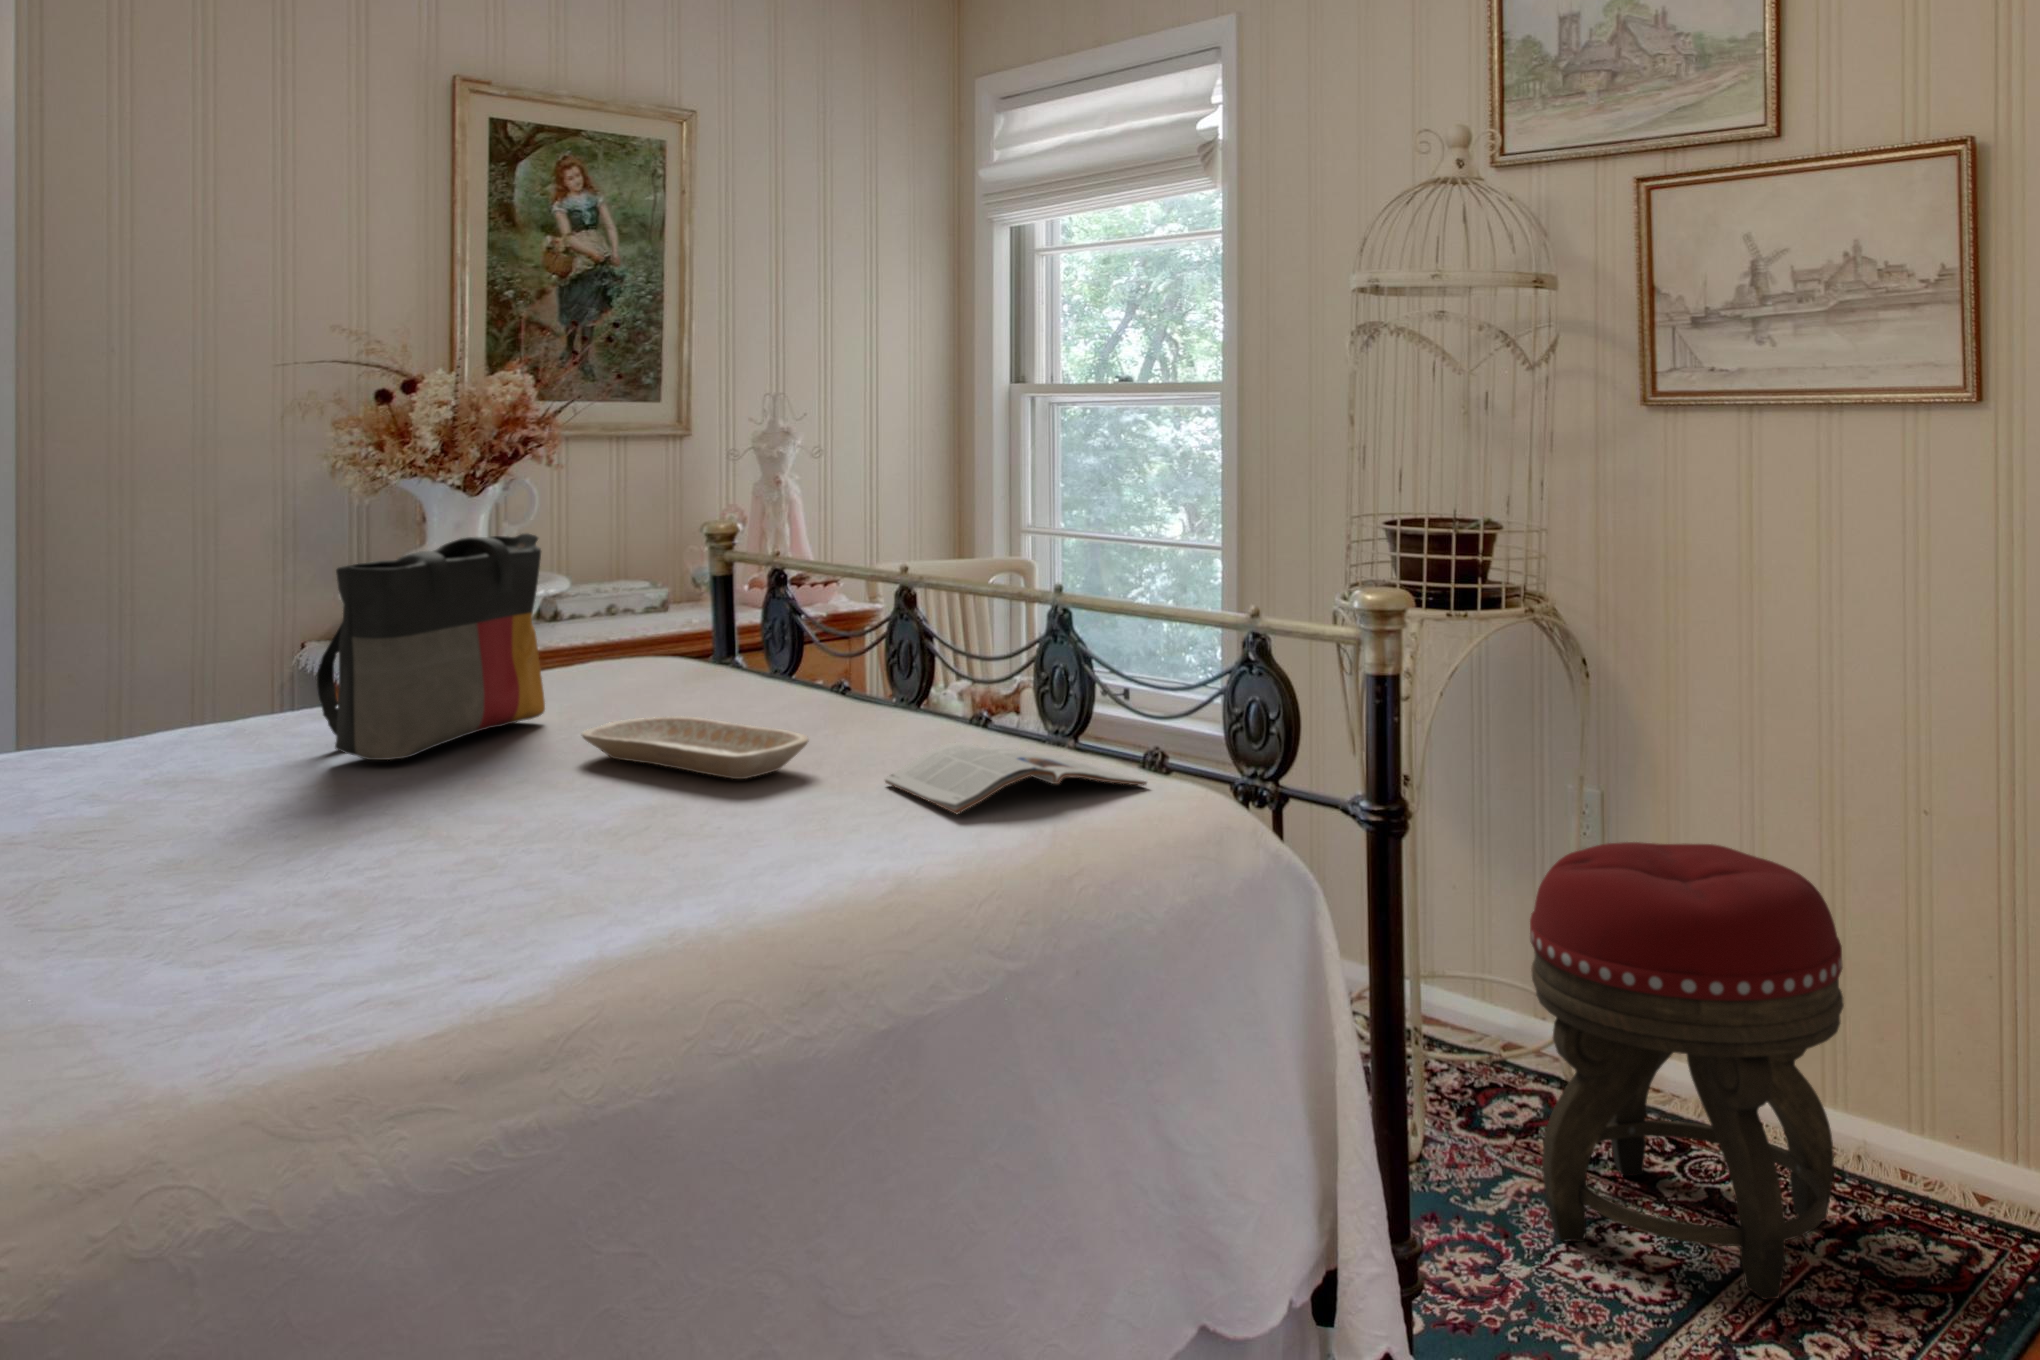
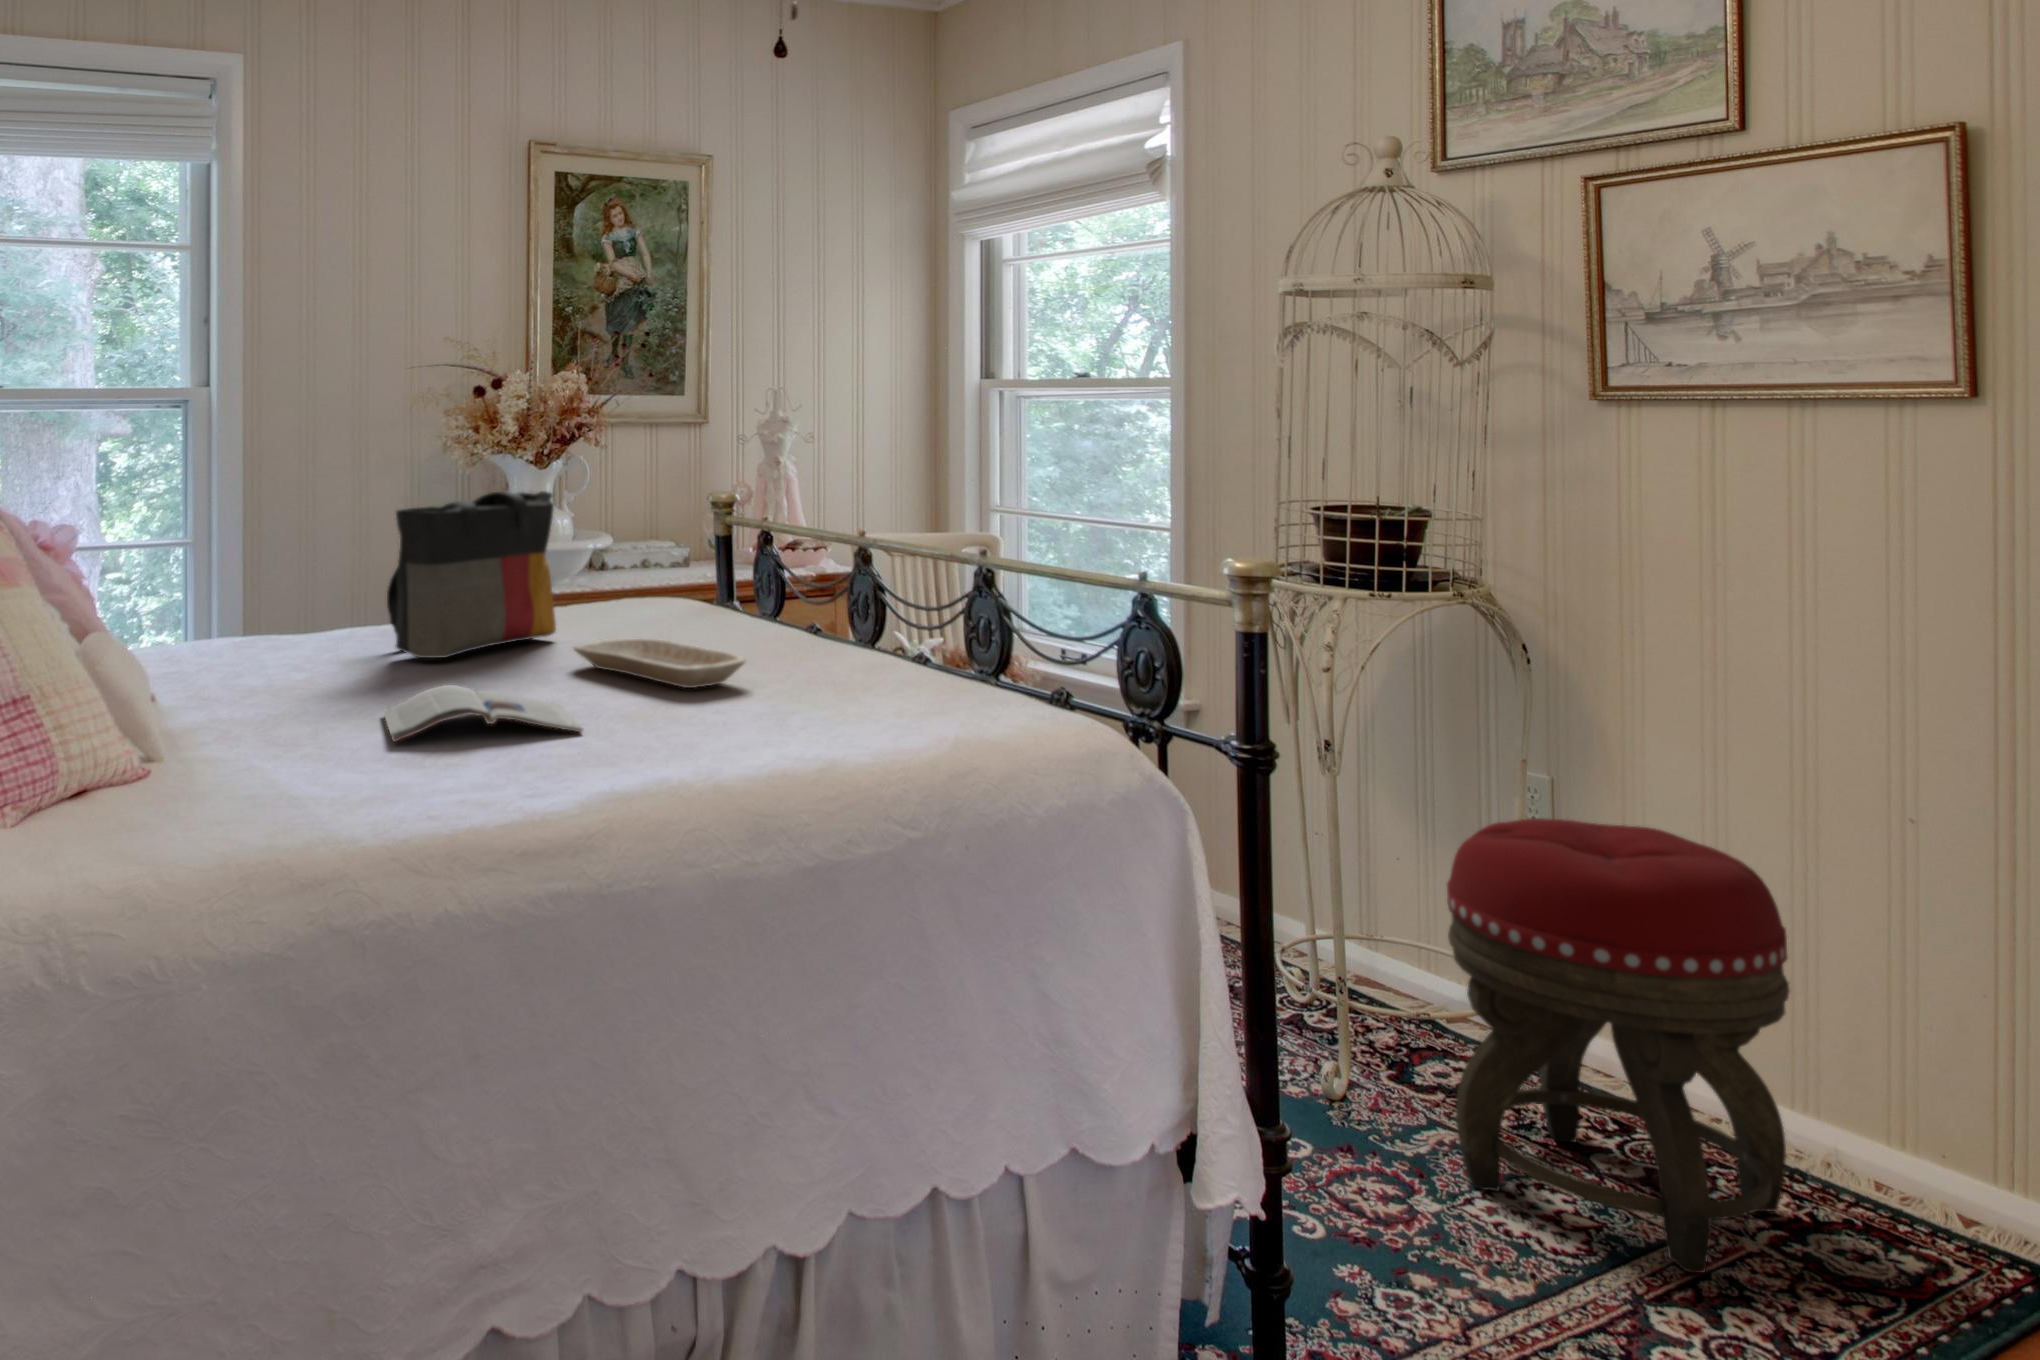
magazine: present [885,742,1147,814] -> present [383,685,583,742]

